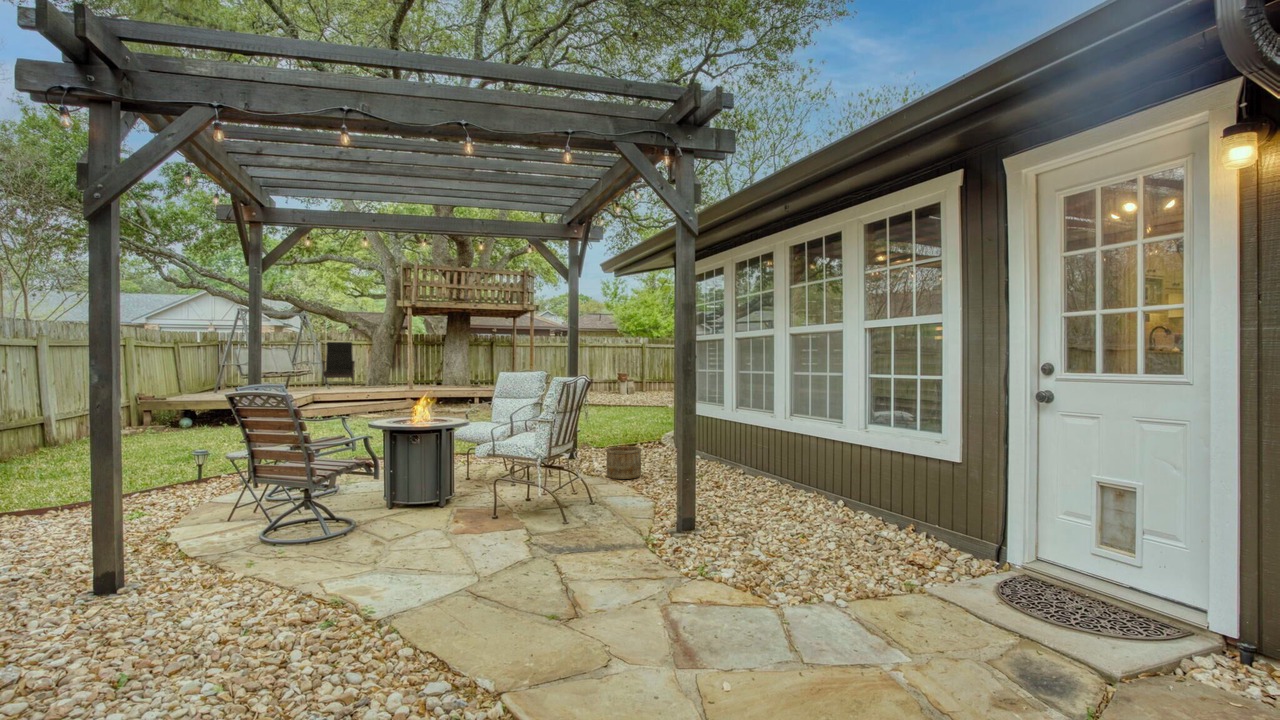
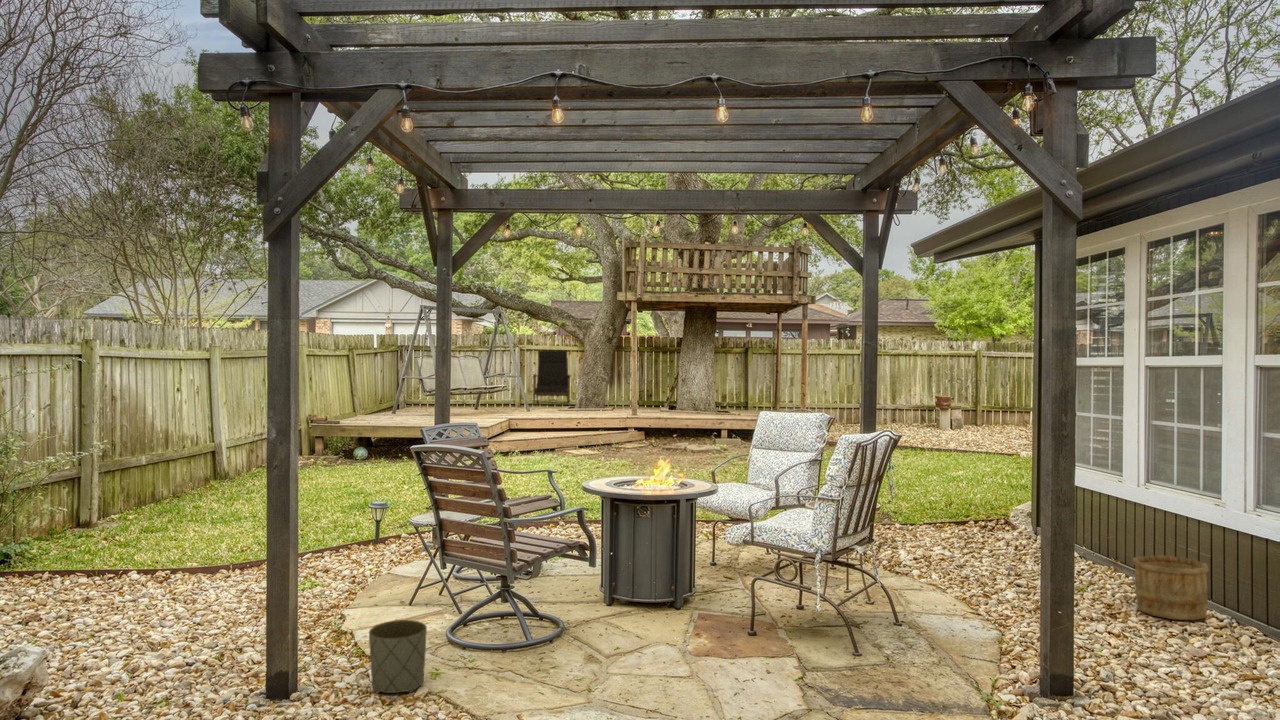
wooden bucket: present [605,446,642,479] -> present [1133,555,1209,620]
planter: none [184,527,239,586] -> present [369,620,427,693]

